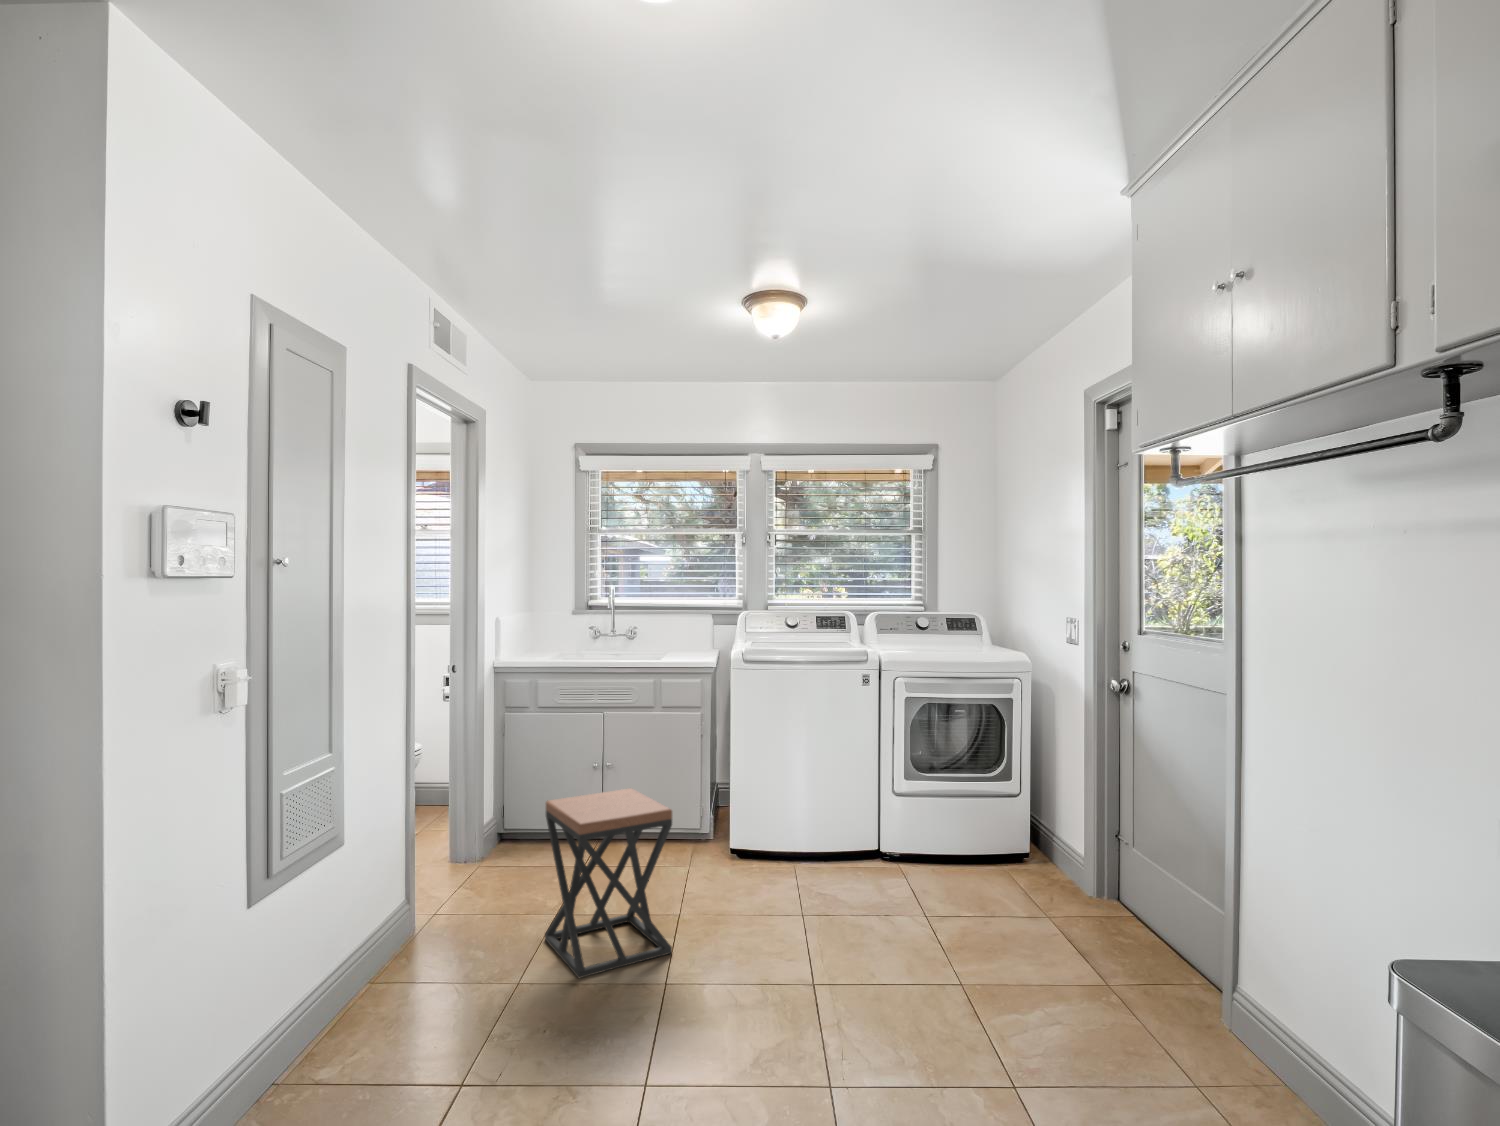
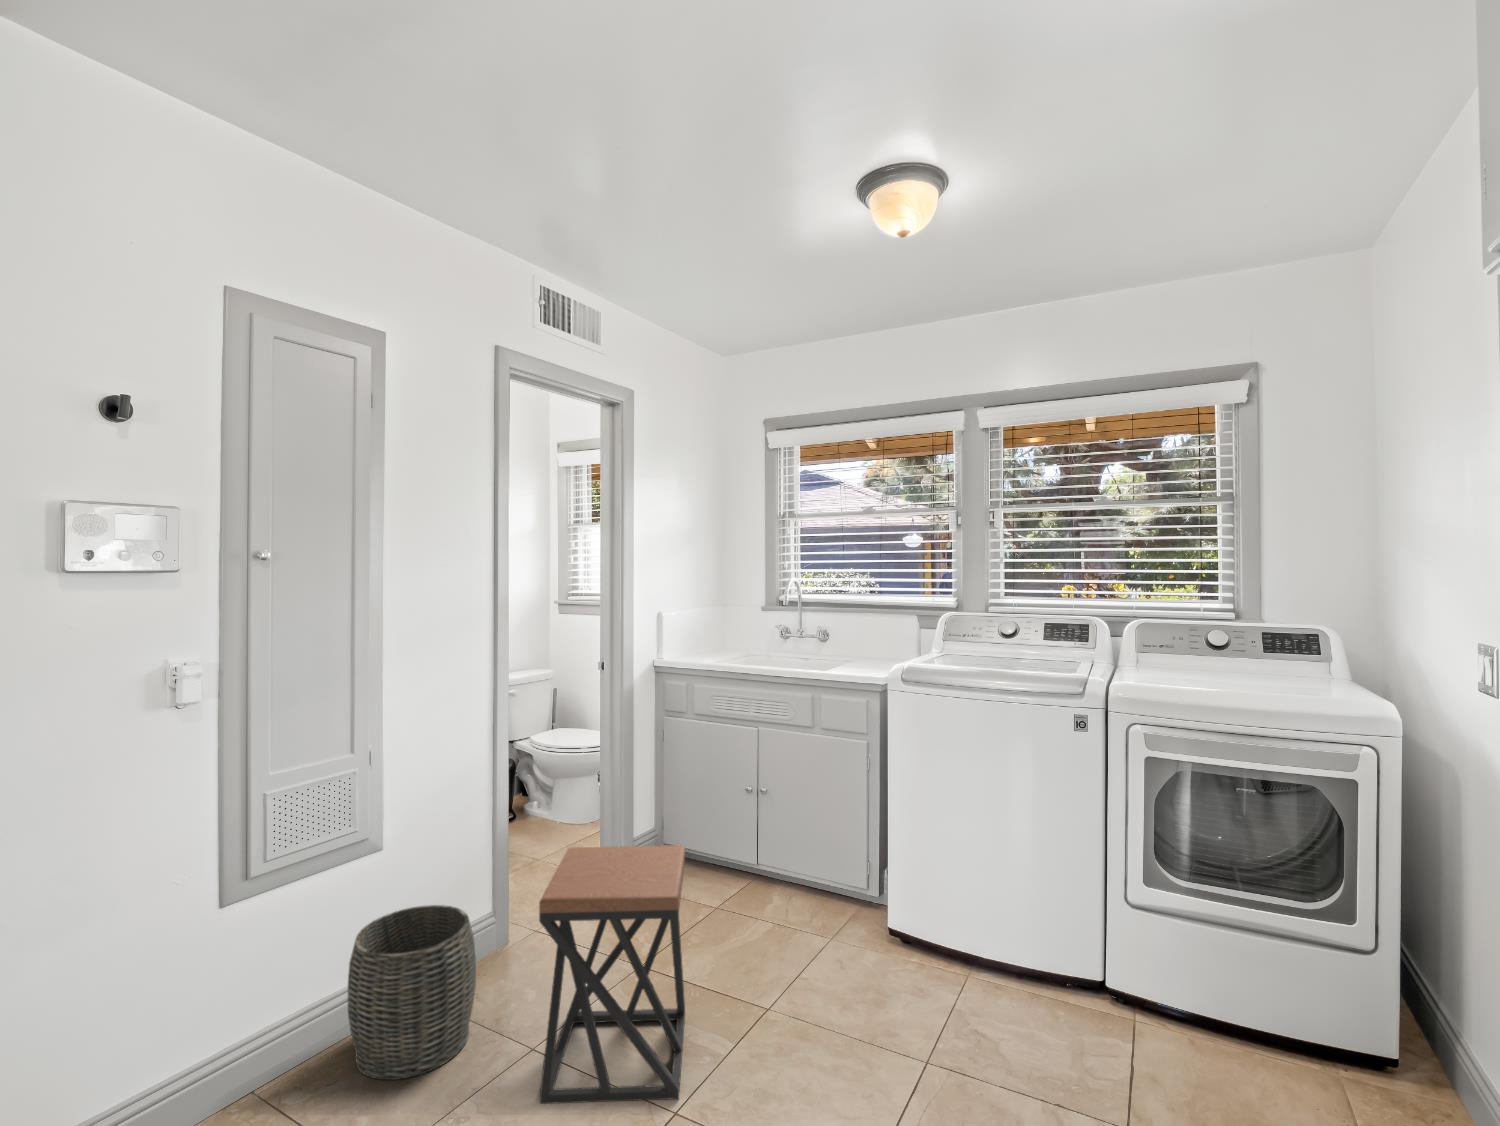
woven basket: none [381,865,486,1001] -> present [348,905,476,1080]

